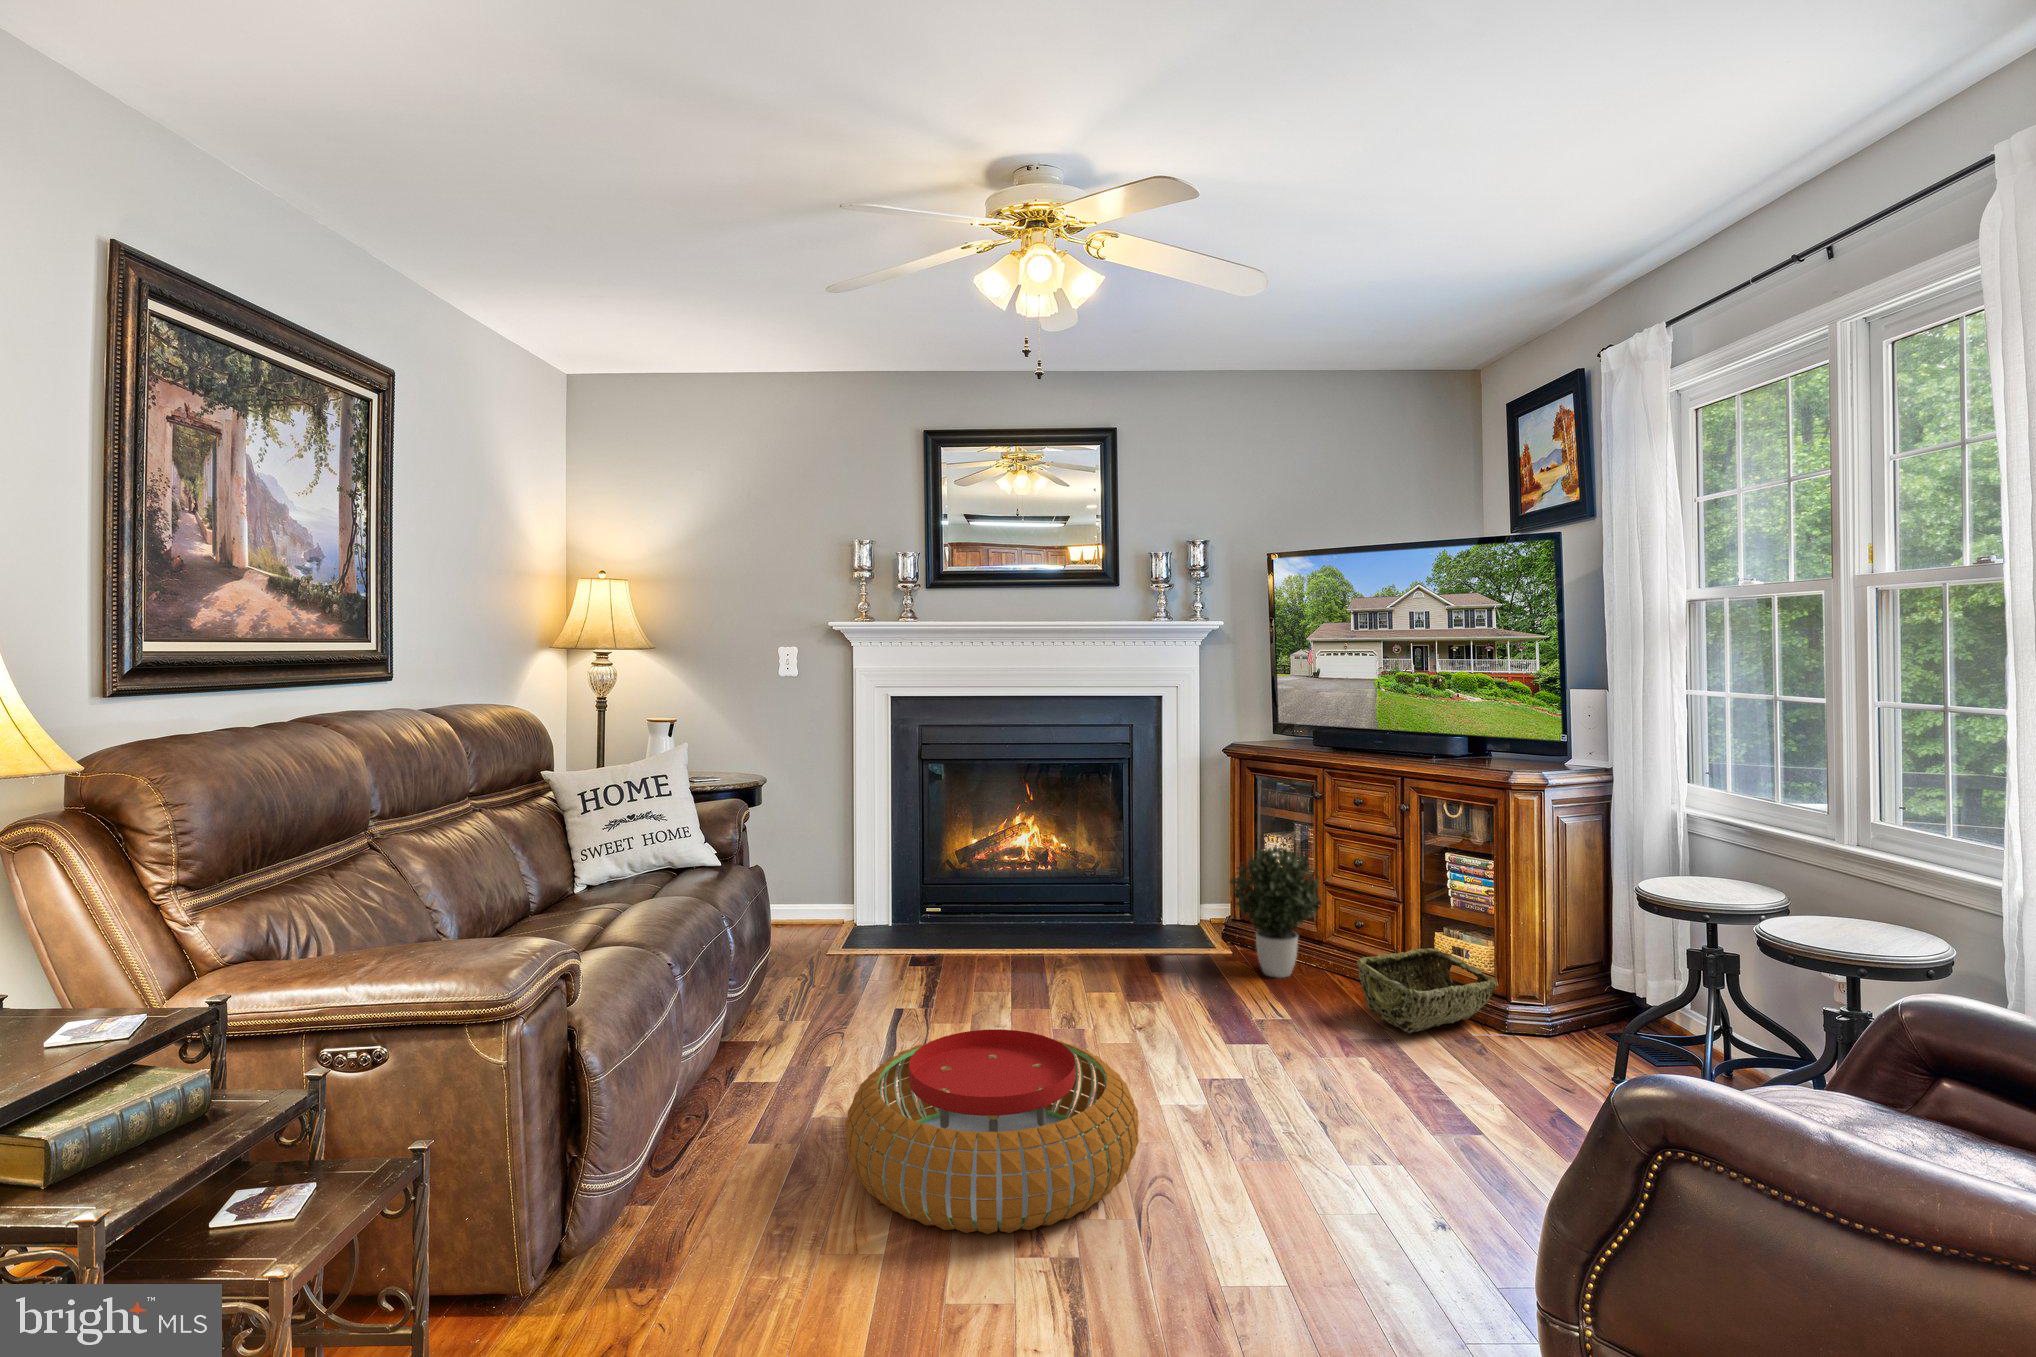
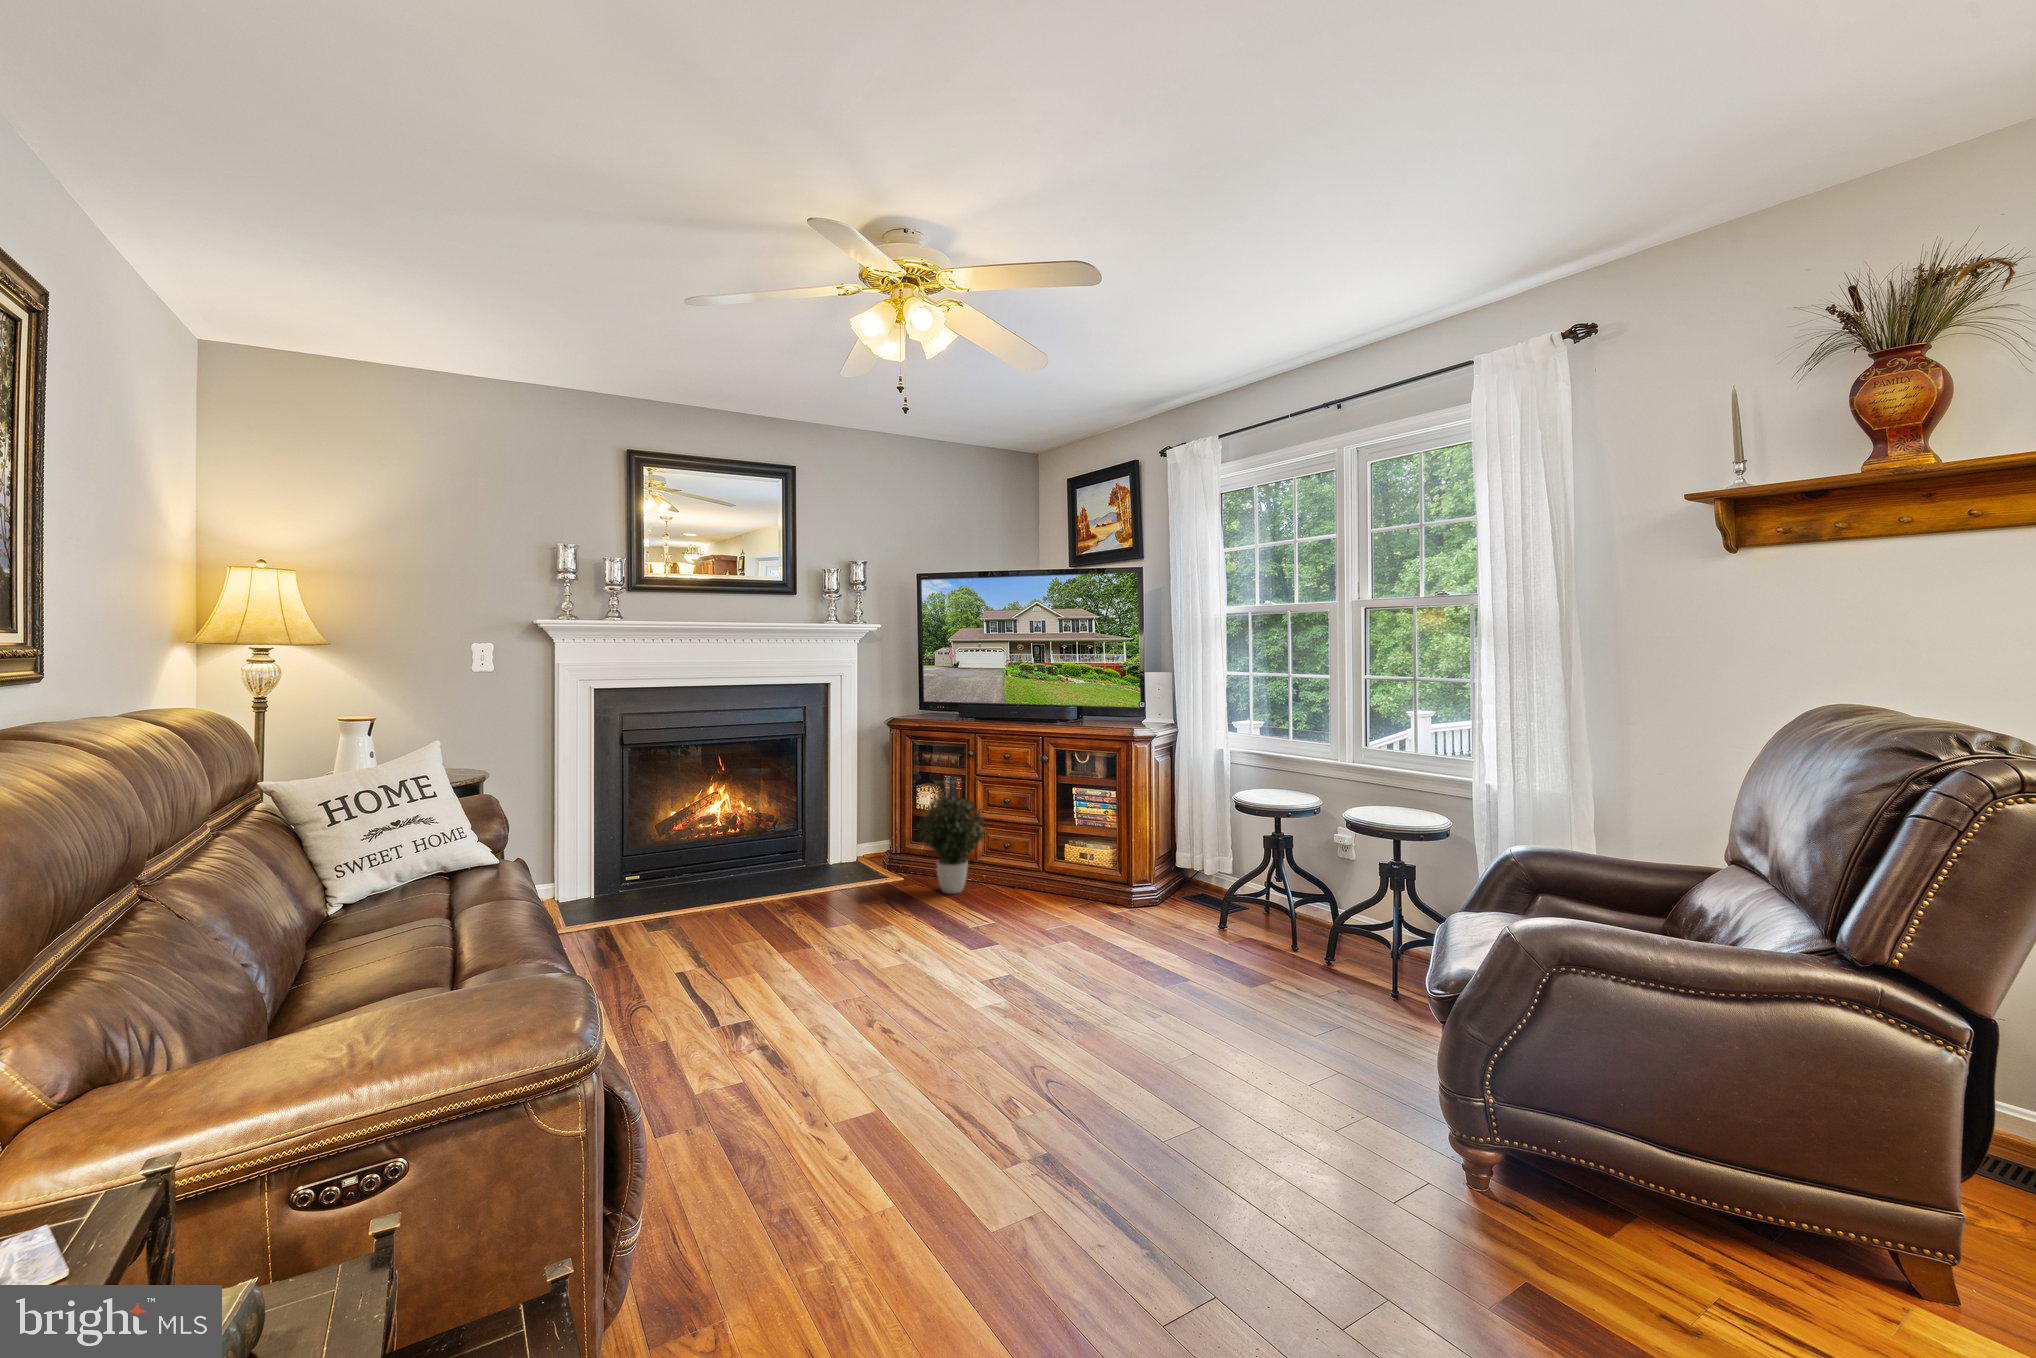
woven basket: present [1357,948,1497,1033] -> none [1031,854,1111,912]
pouf: present [845,1029,1139,1234] -> none [777,949,1009,1101]

